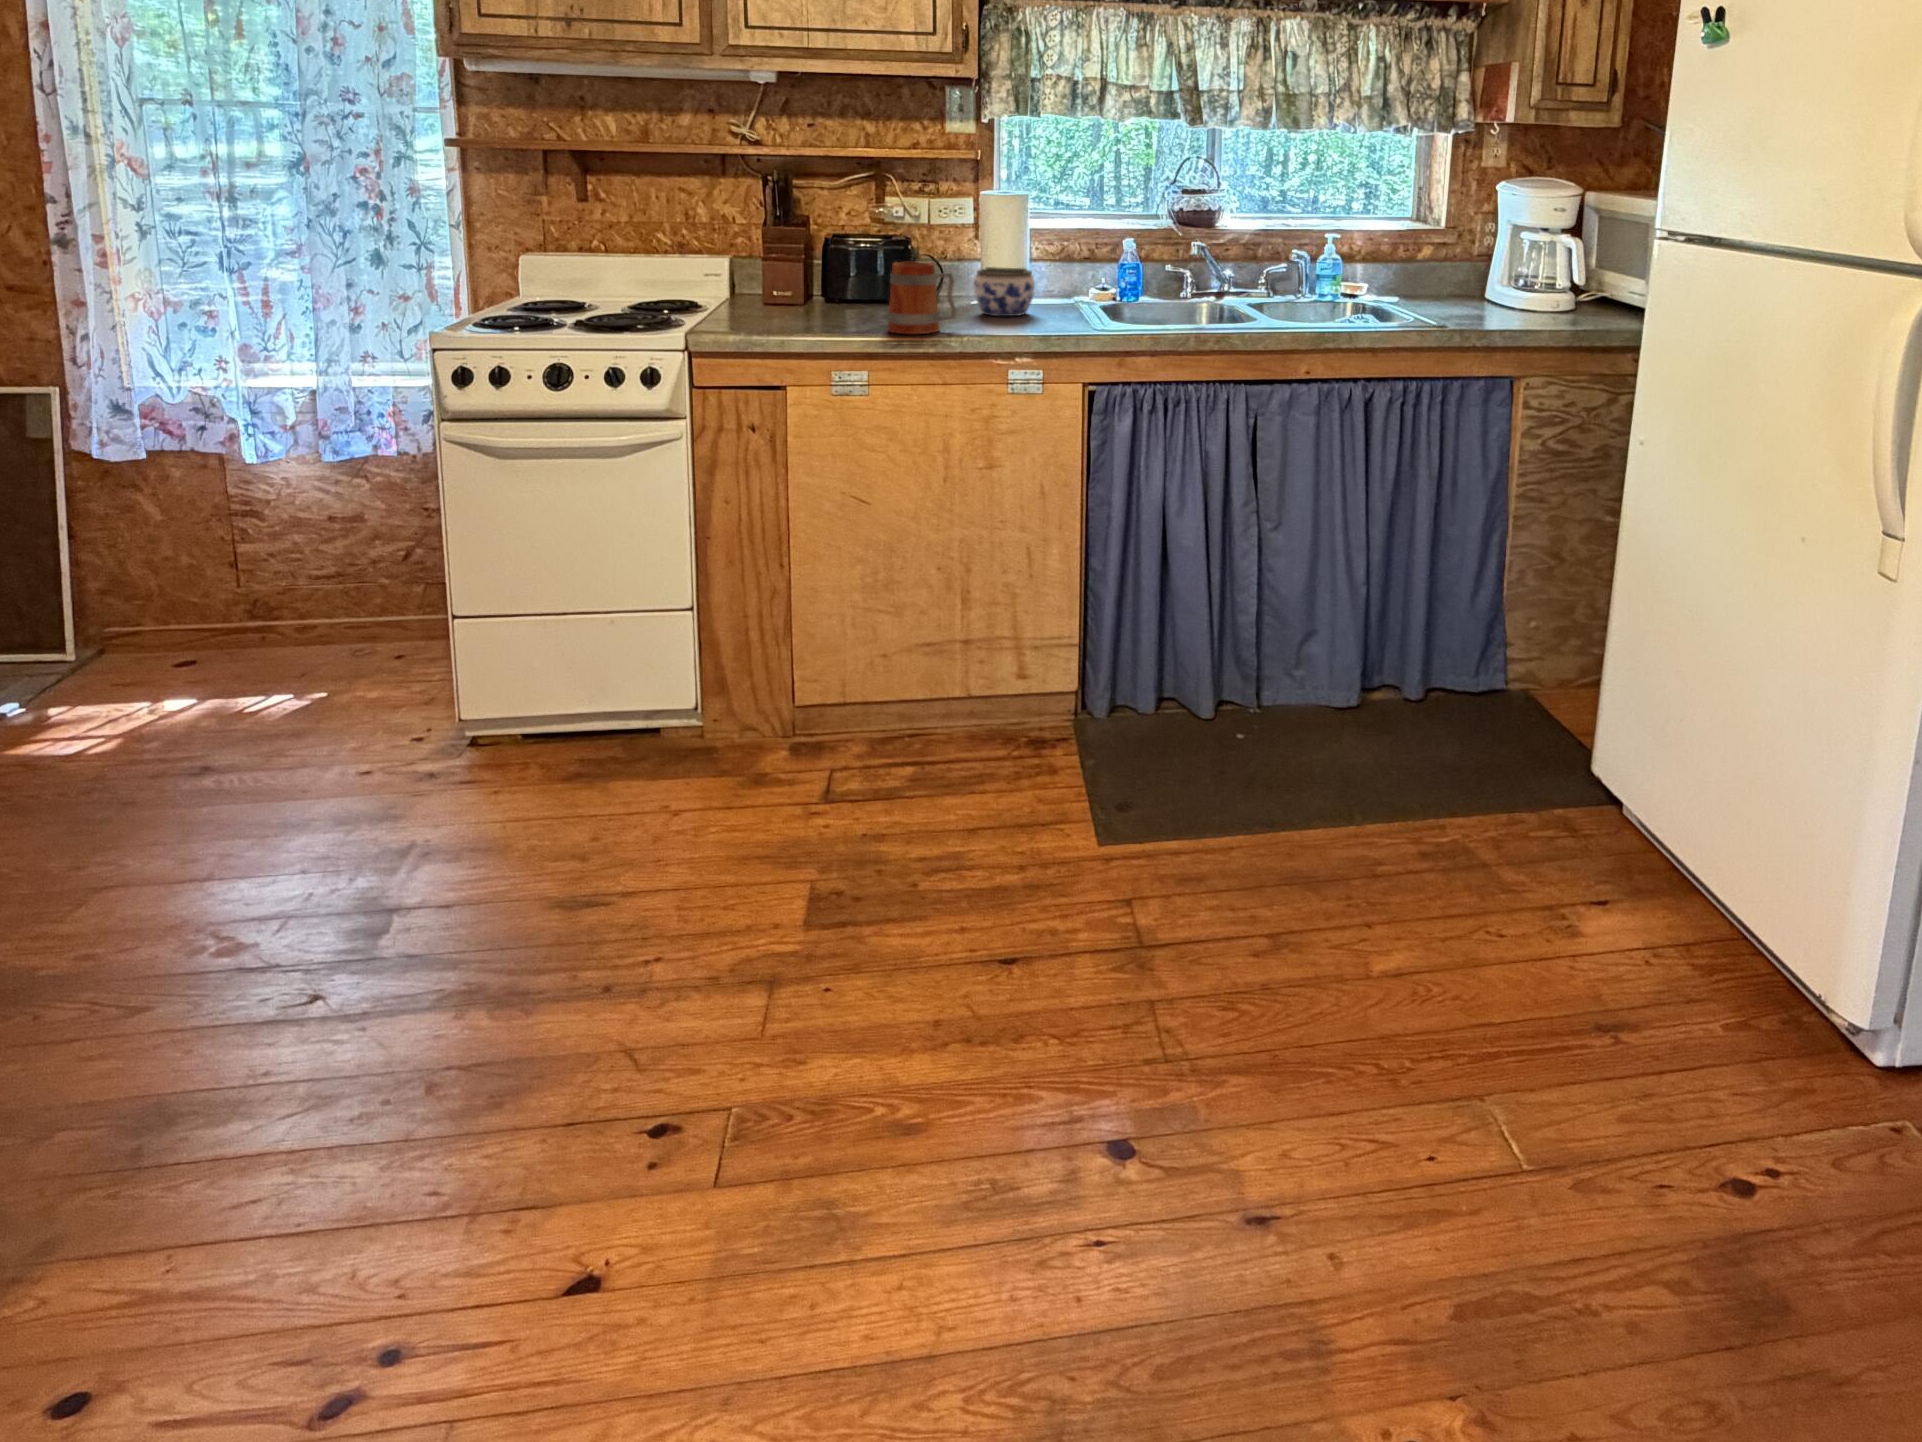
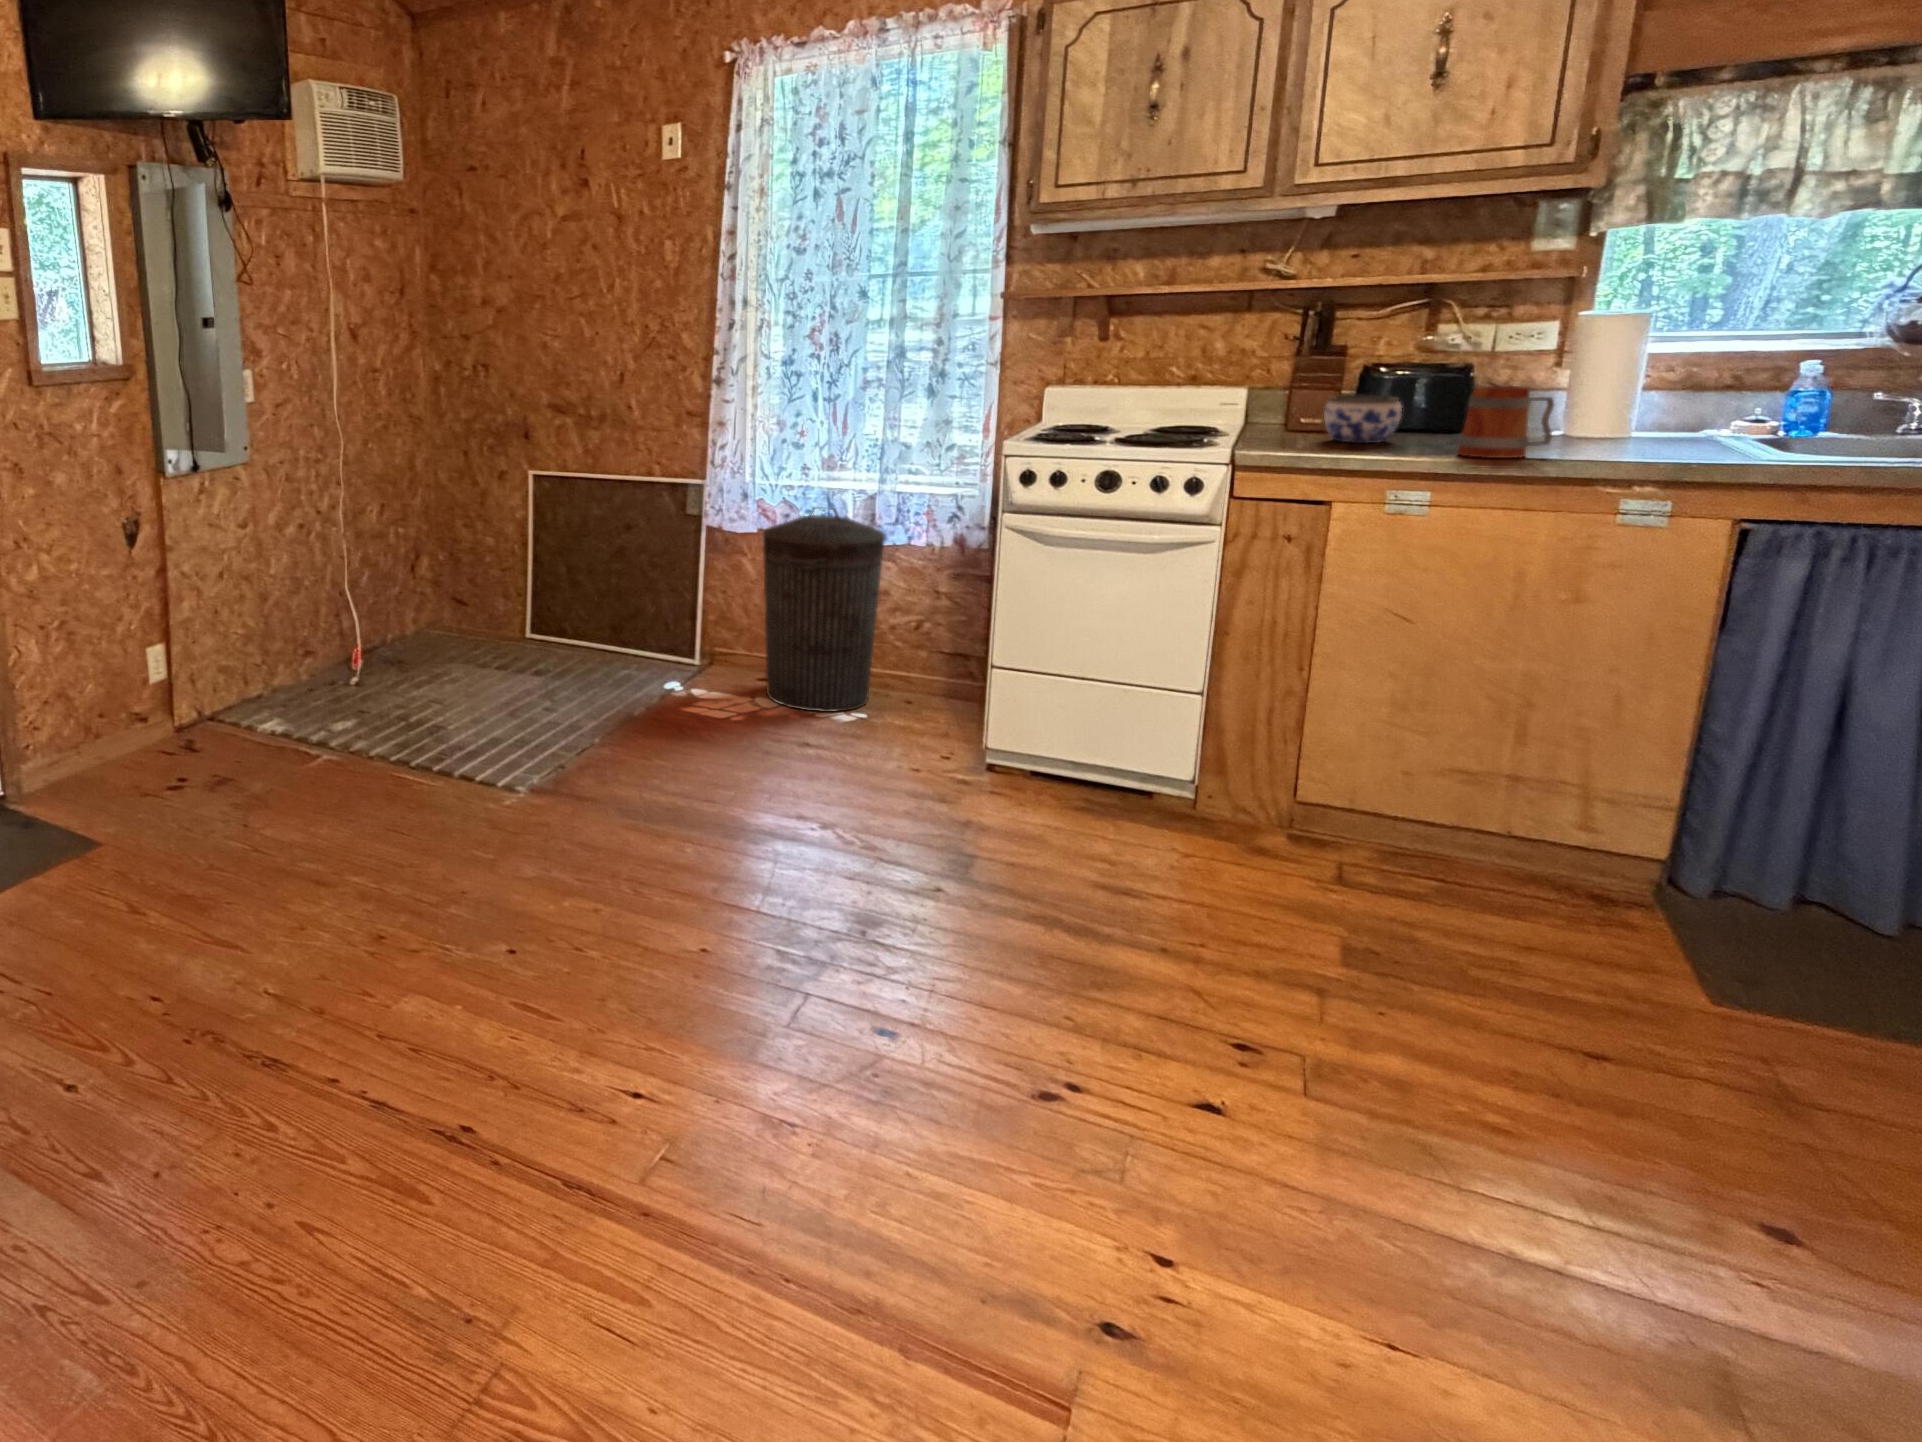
jar: present [973,267,1035,316] -> present [1324,395,1402,443]
trash can: none [127,421,341,714] -> present [763,509,885,712]

